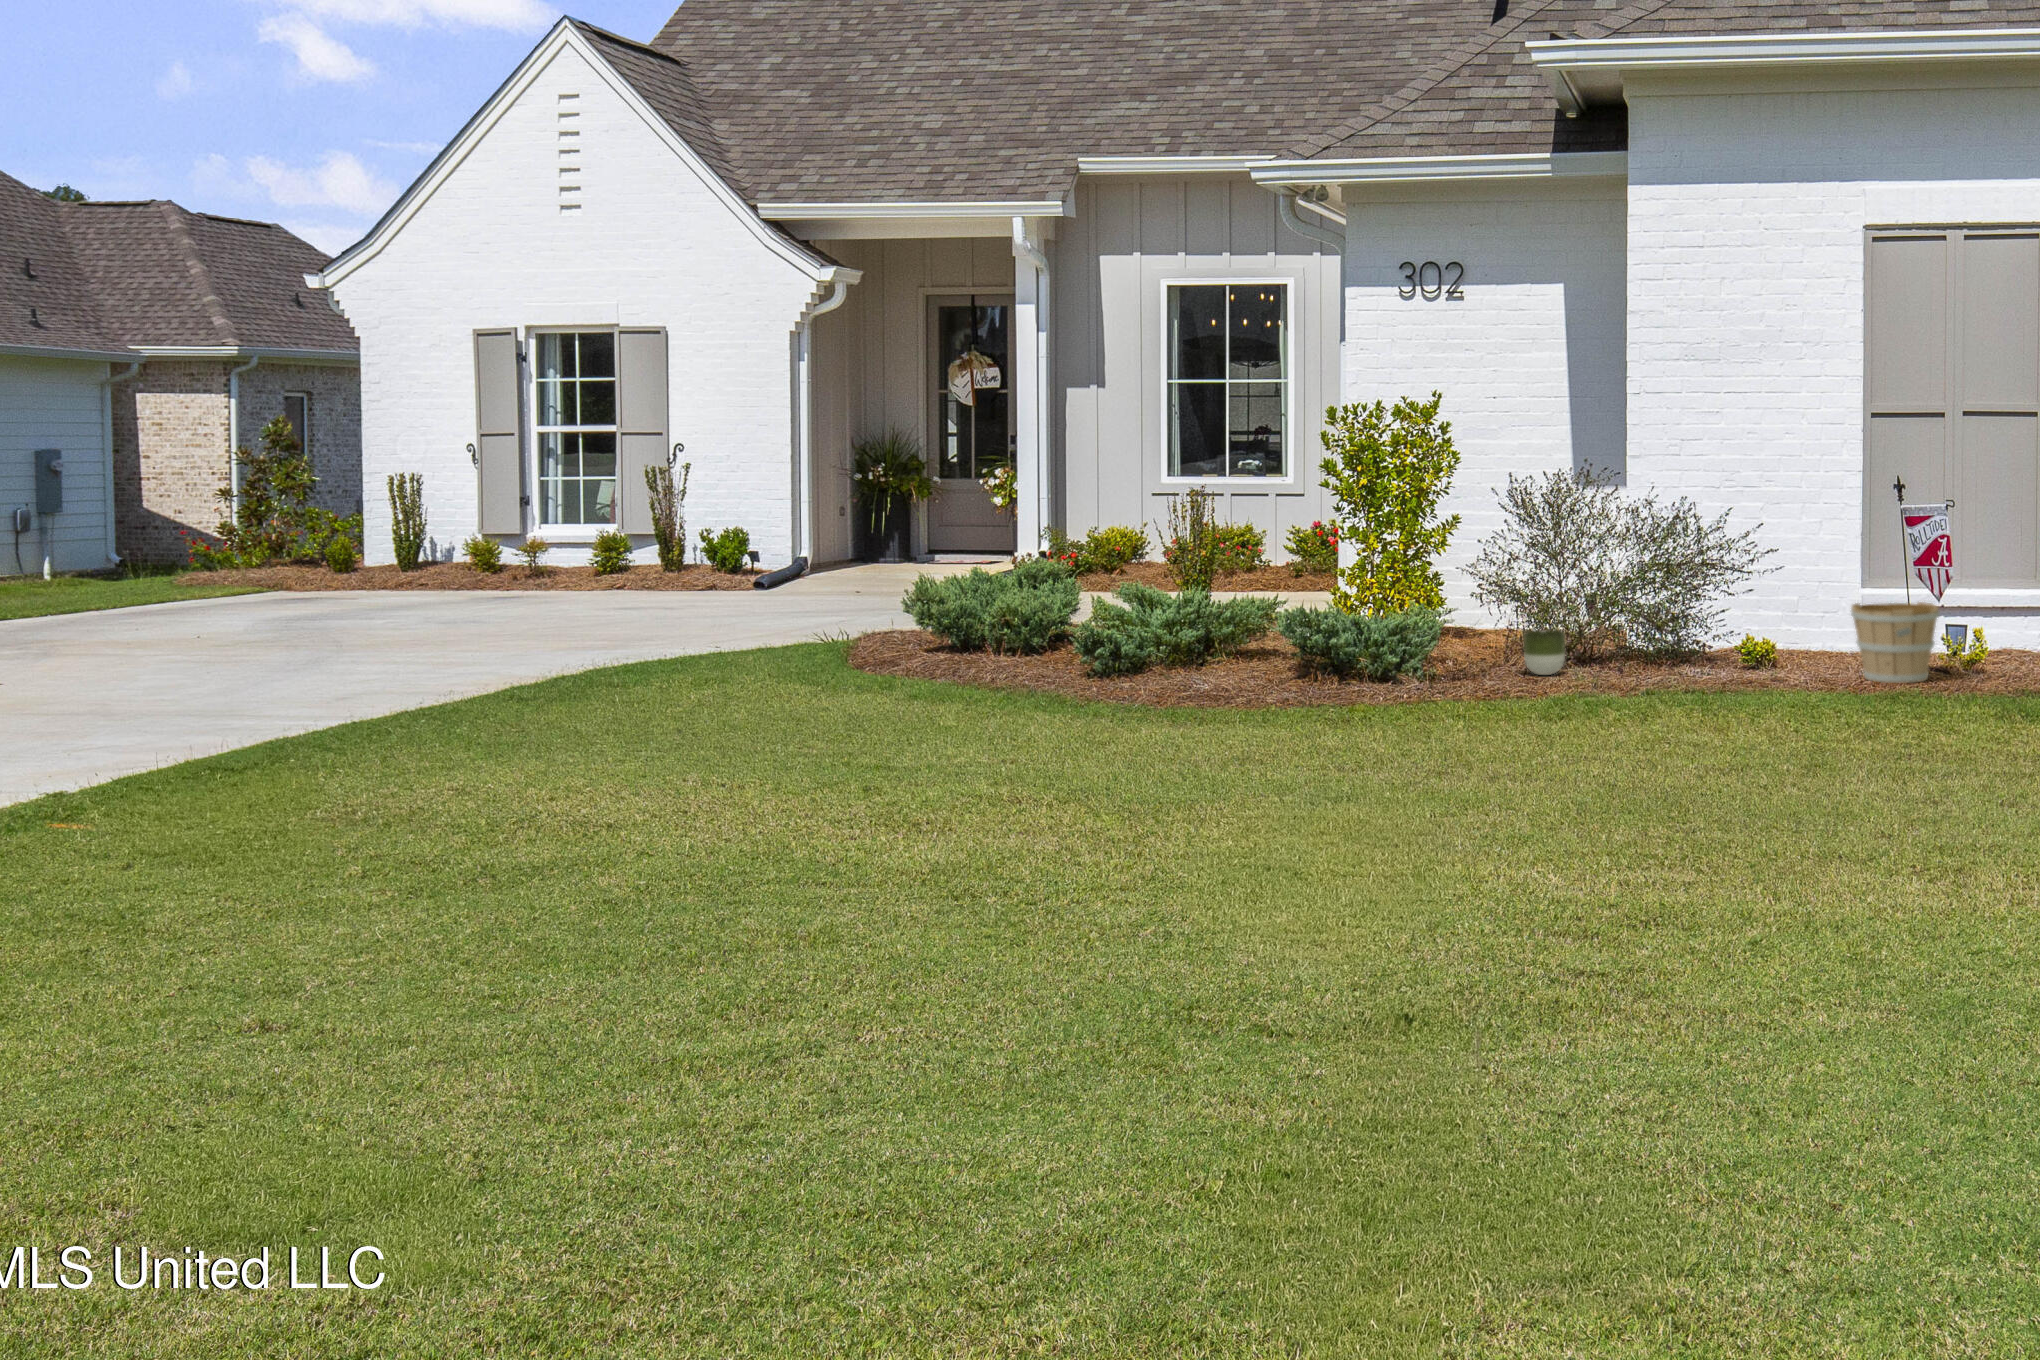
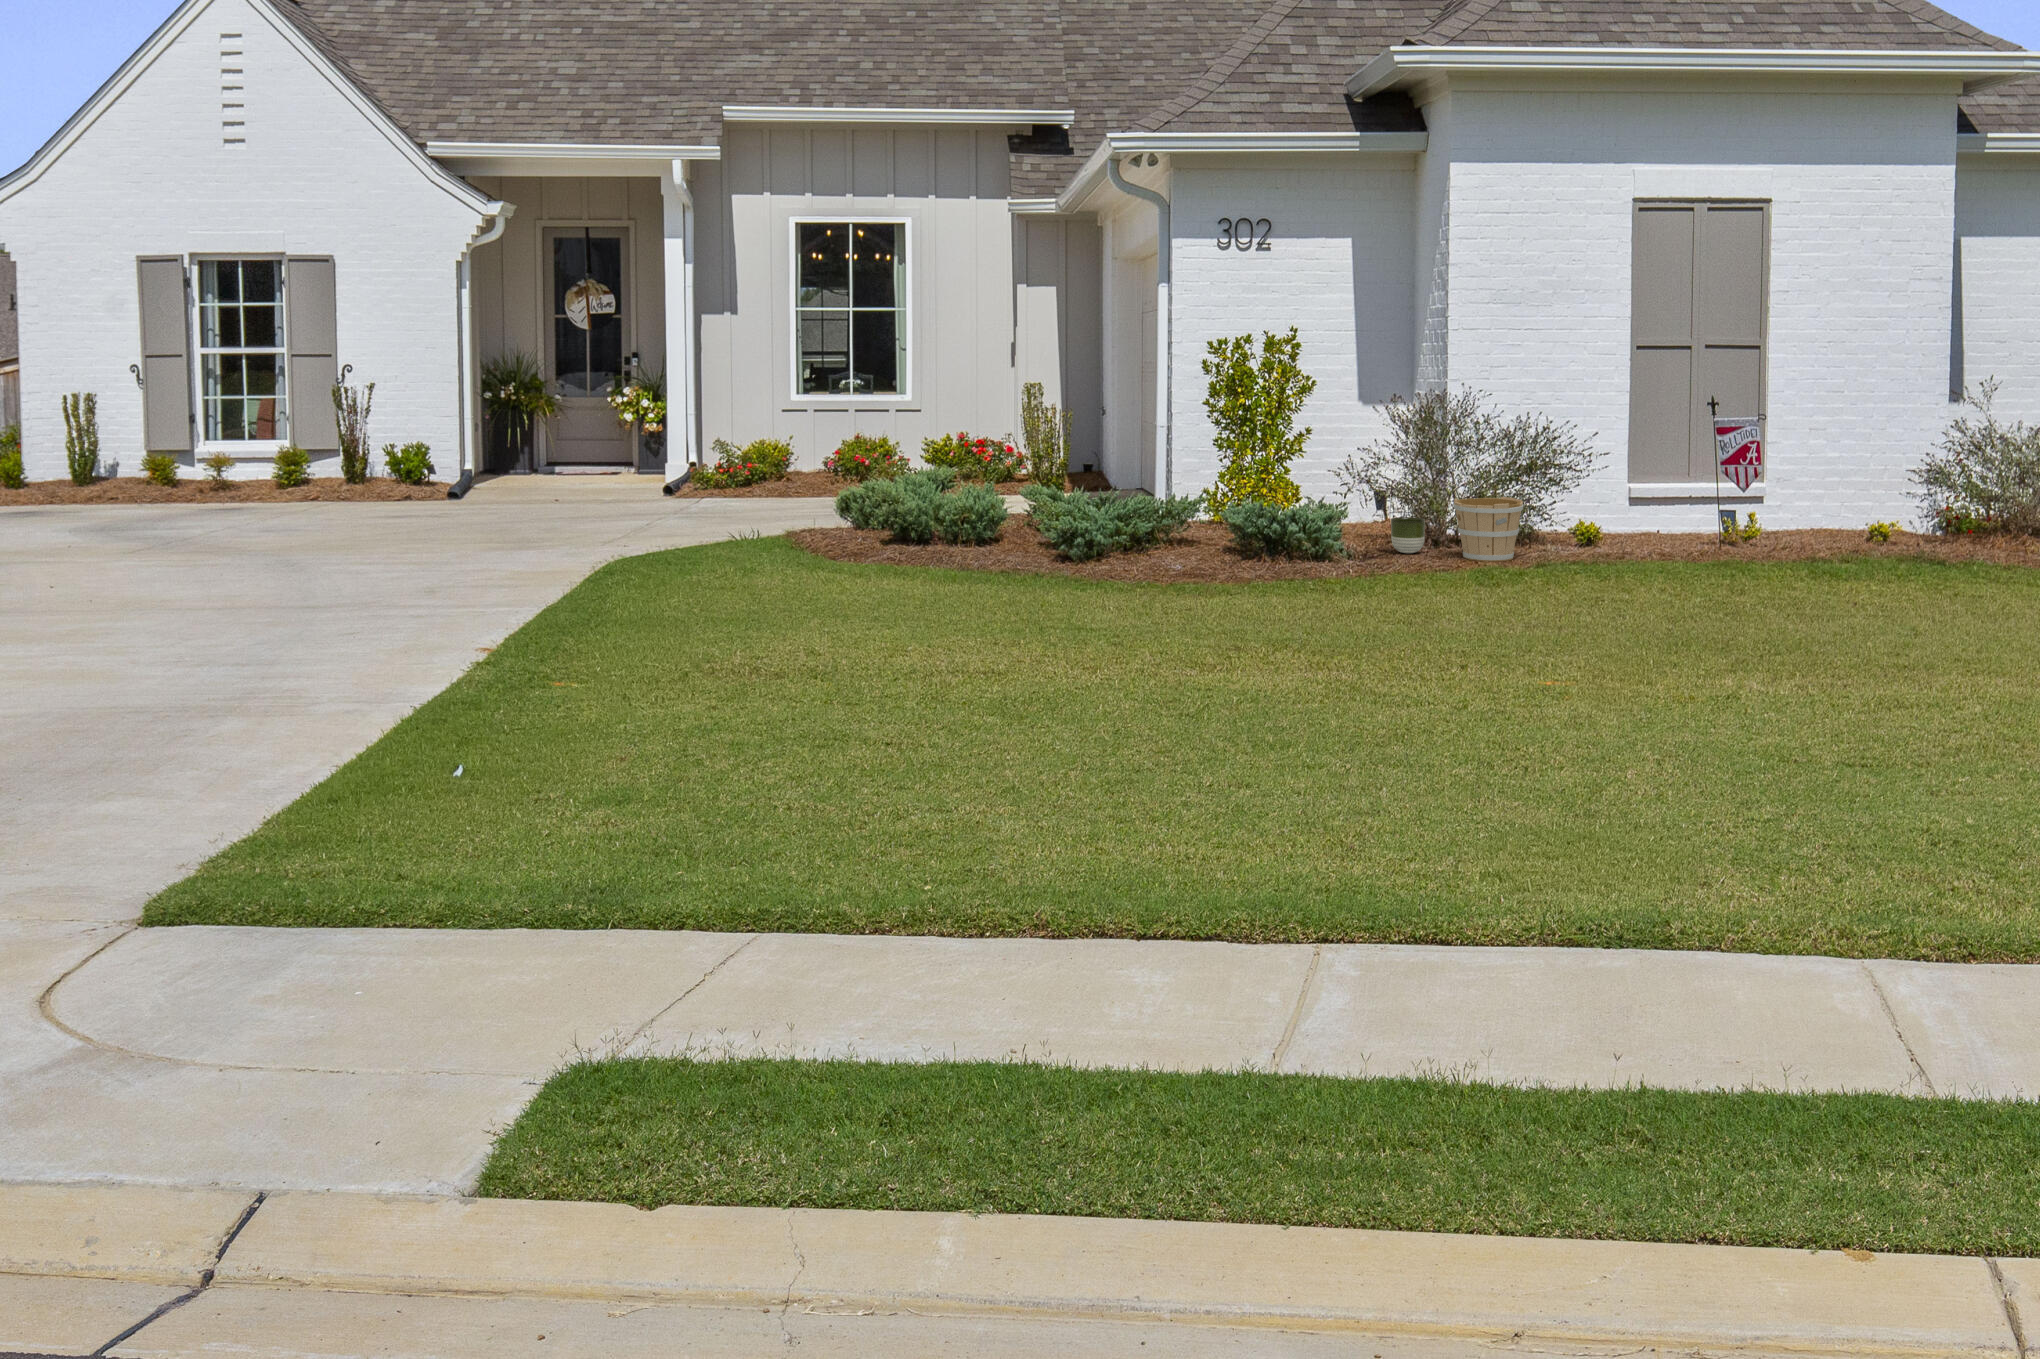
wooden bucket: present [1851,602,1939,683] -> present [1453,497,1524,561]

